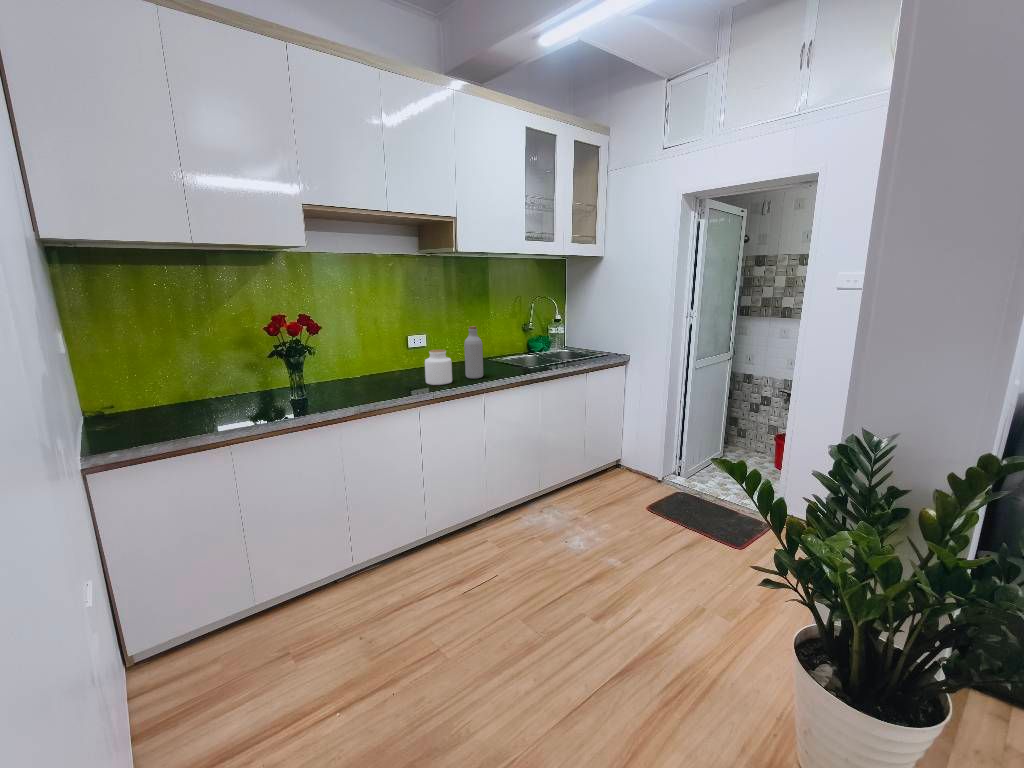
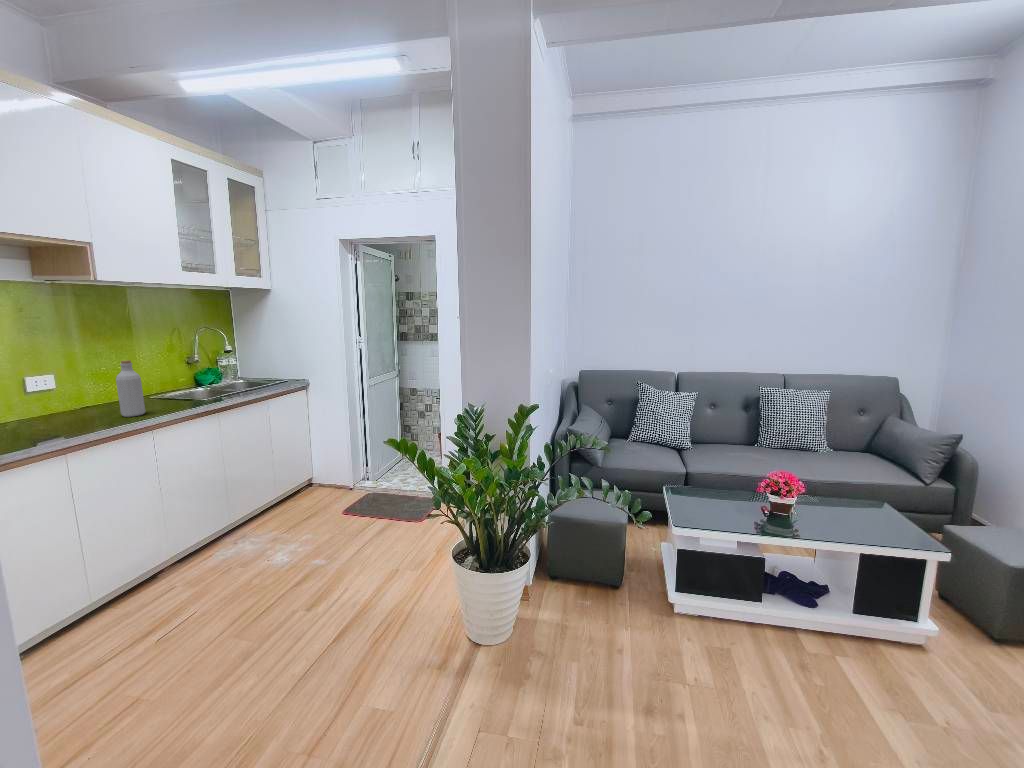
jar: present [425,349,452,385] -> none [62,388,105,428]

